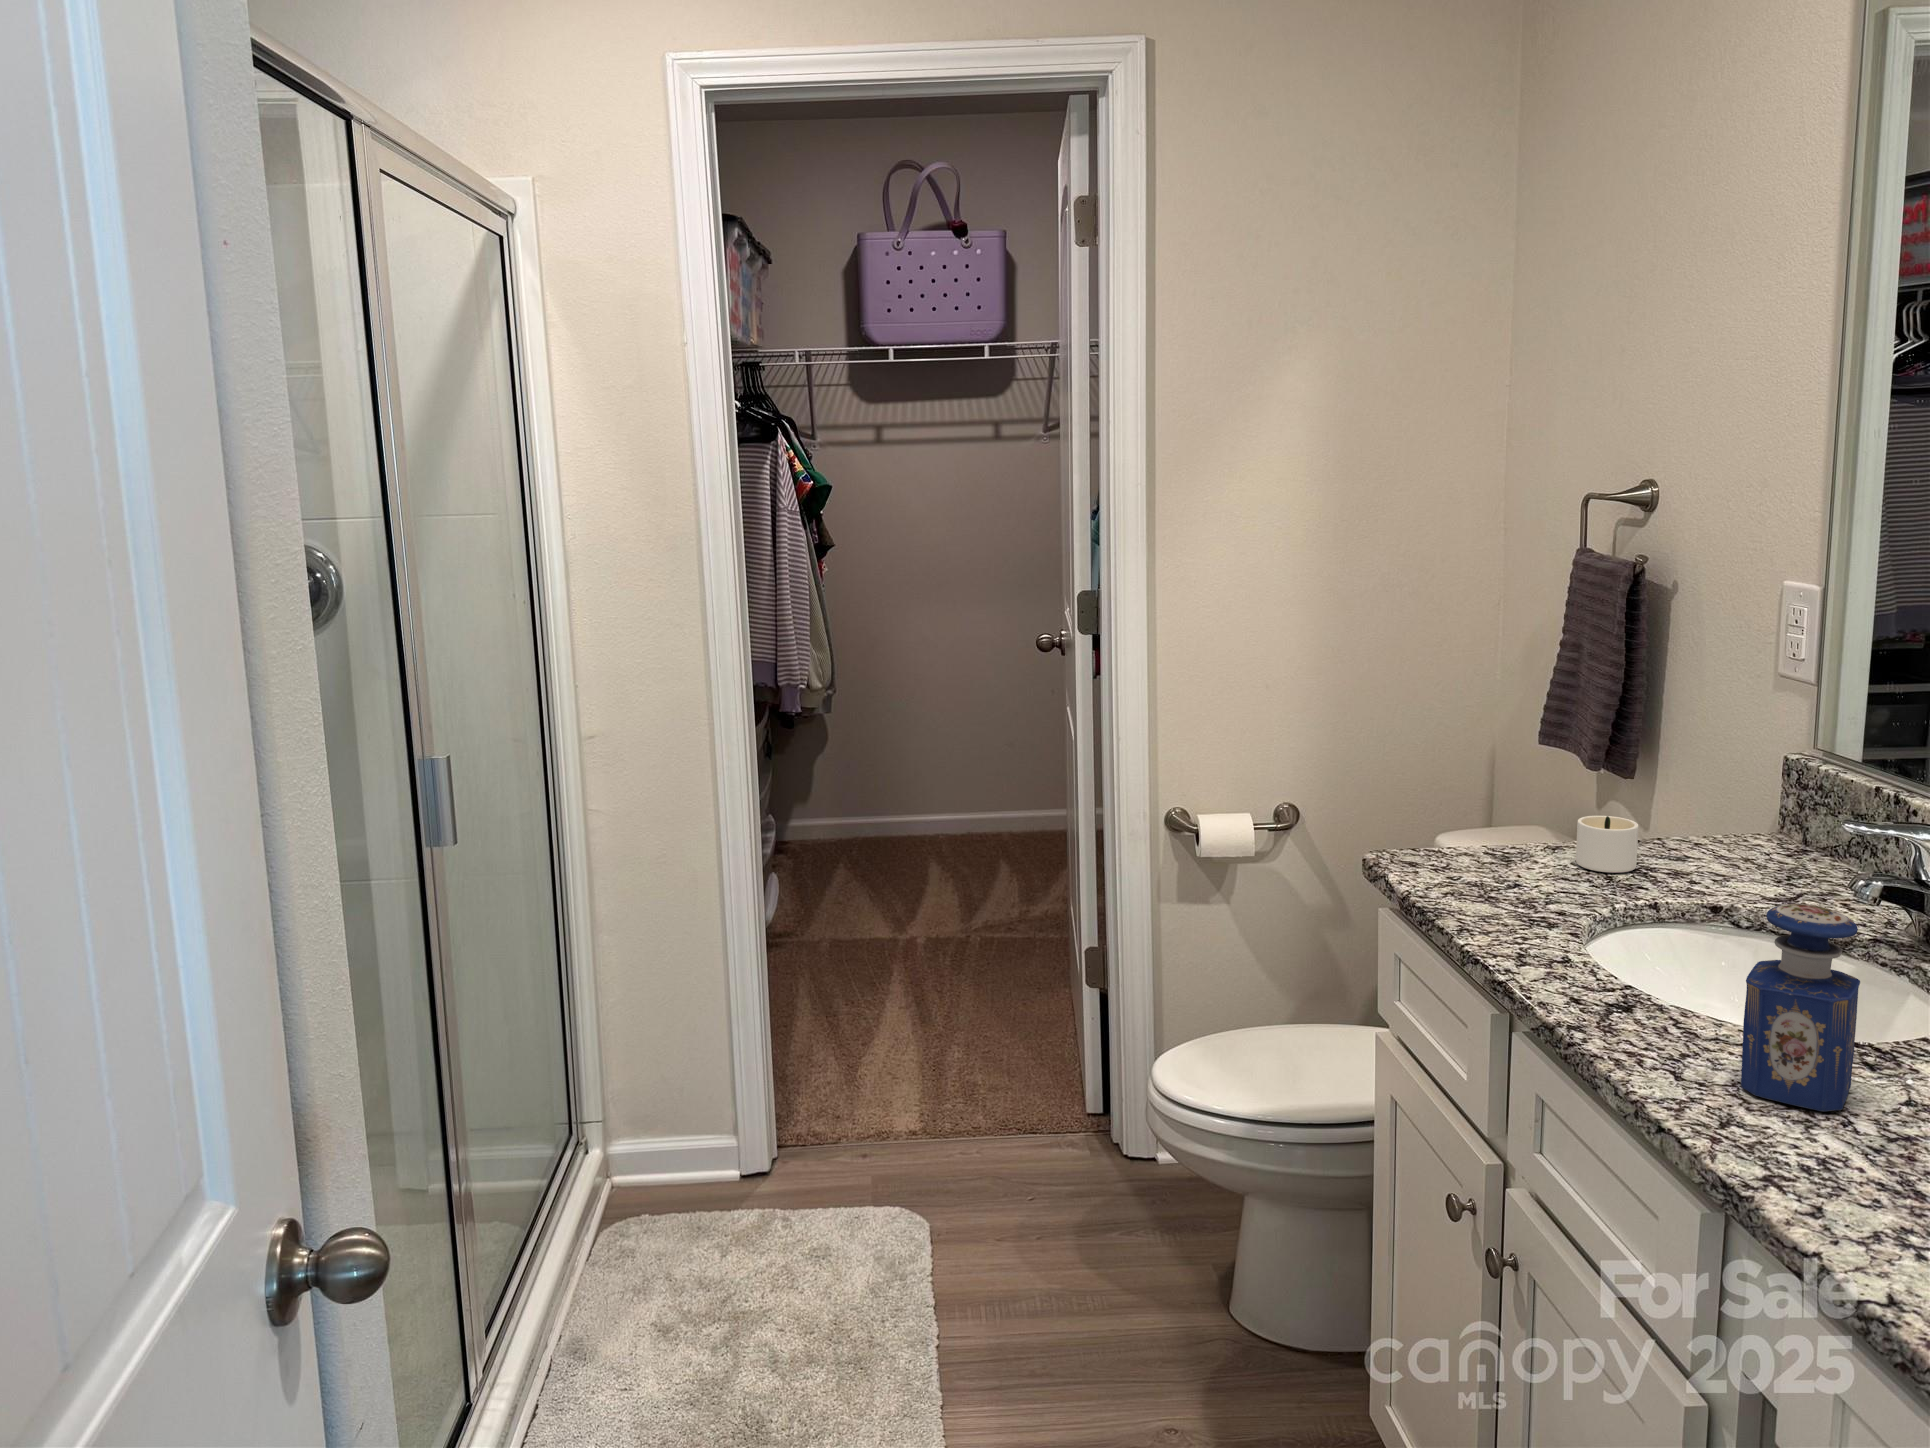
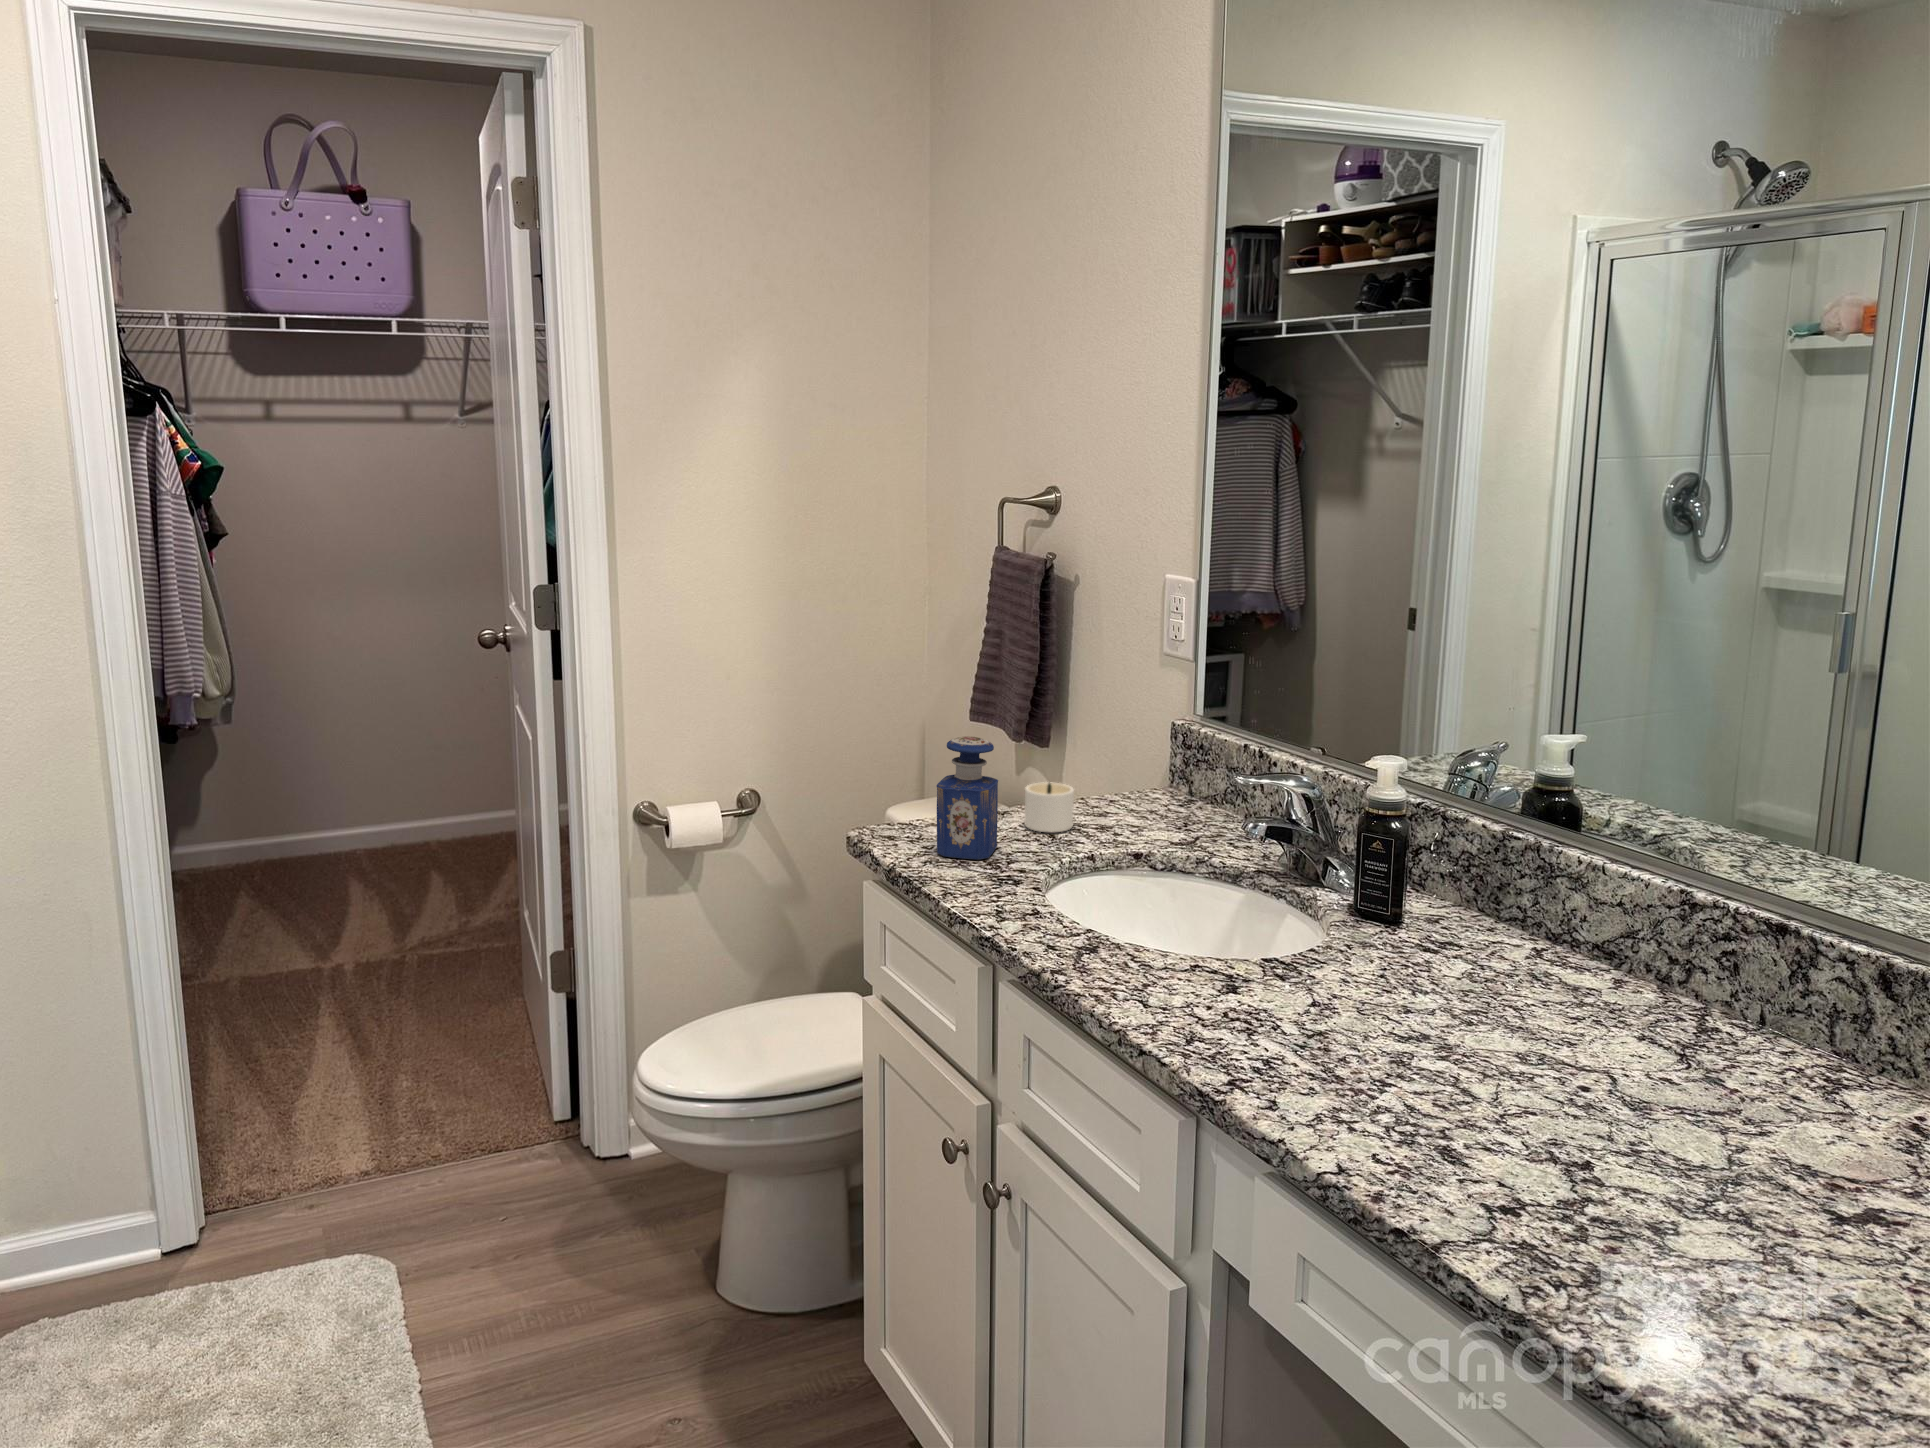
perfume bottle: present [1741,904,1860,1111] -> present [937,736,998,859]

